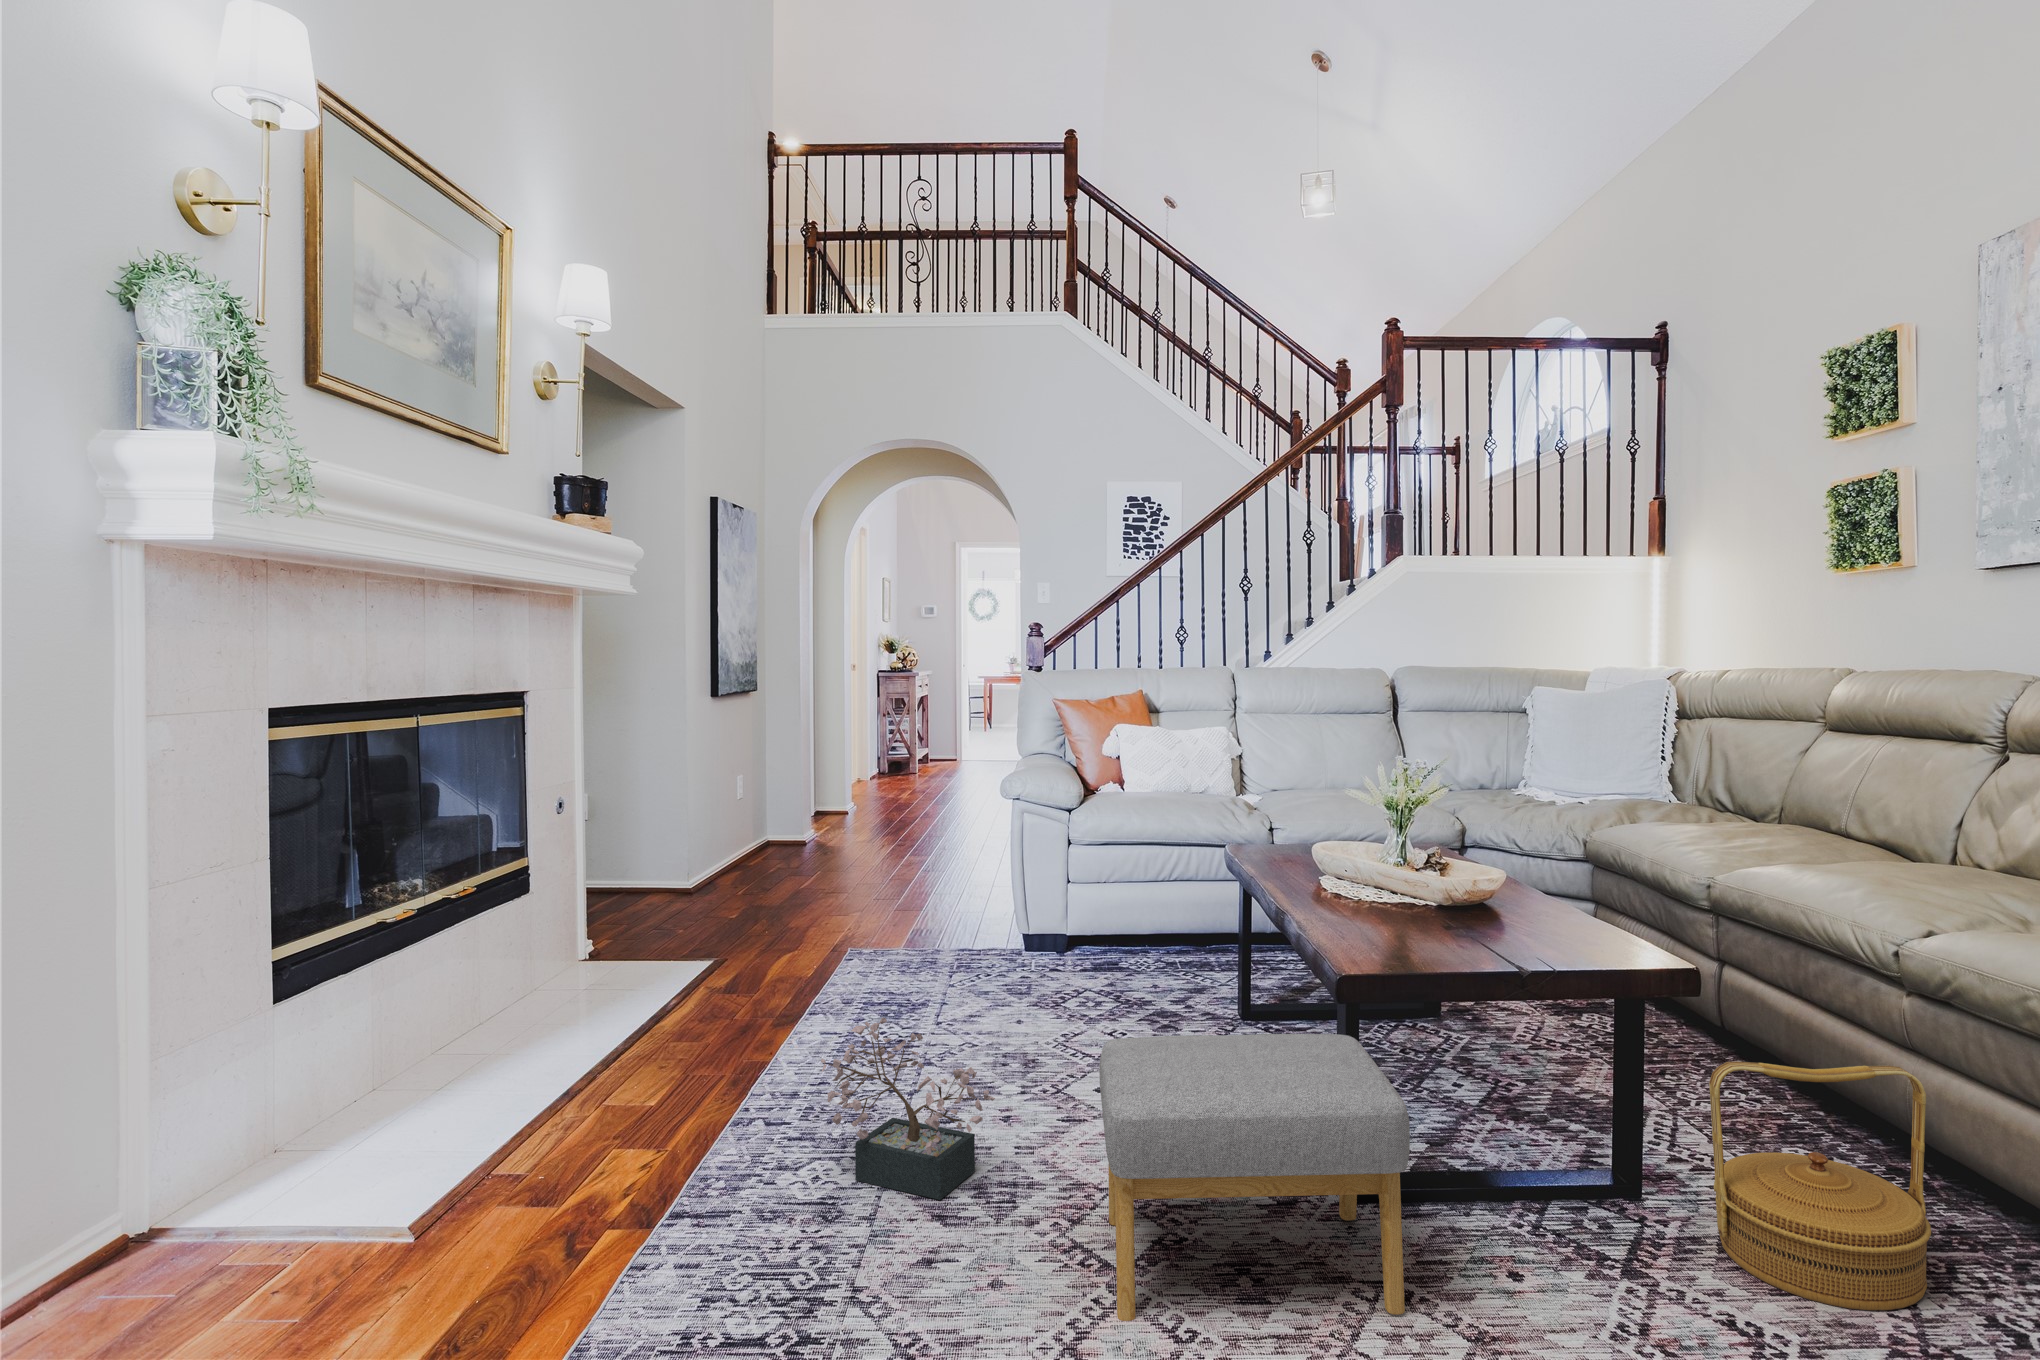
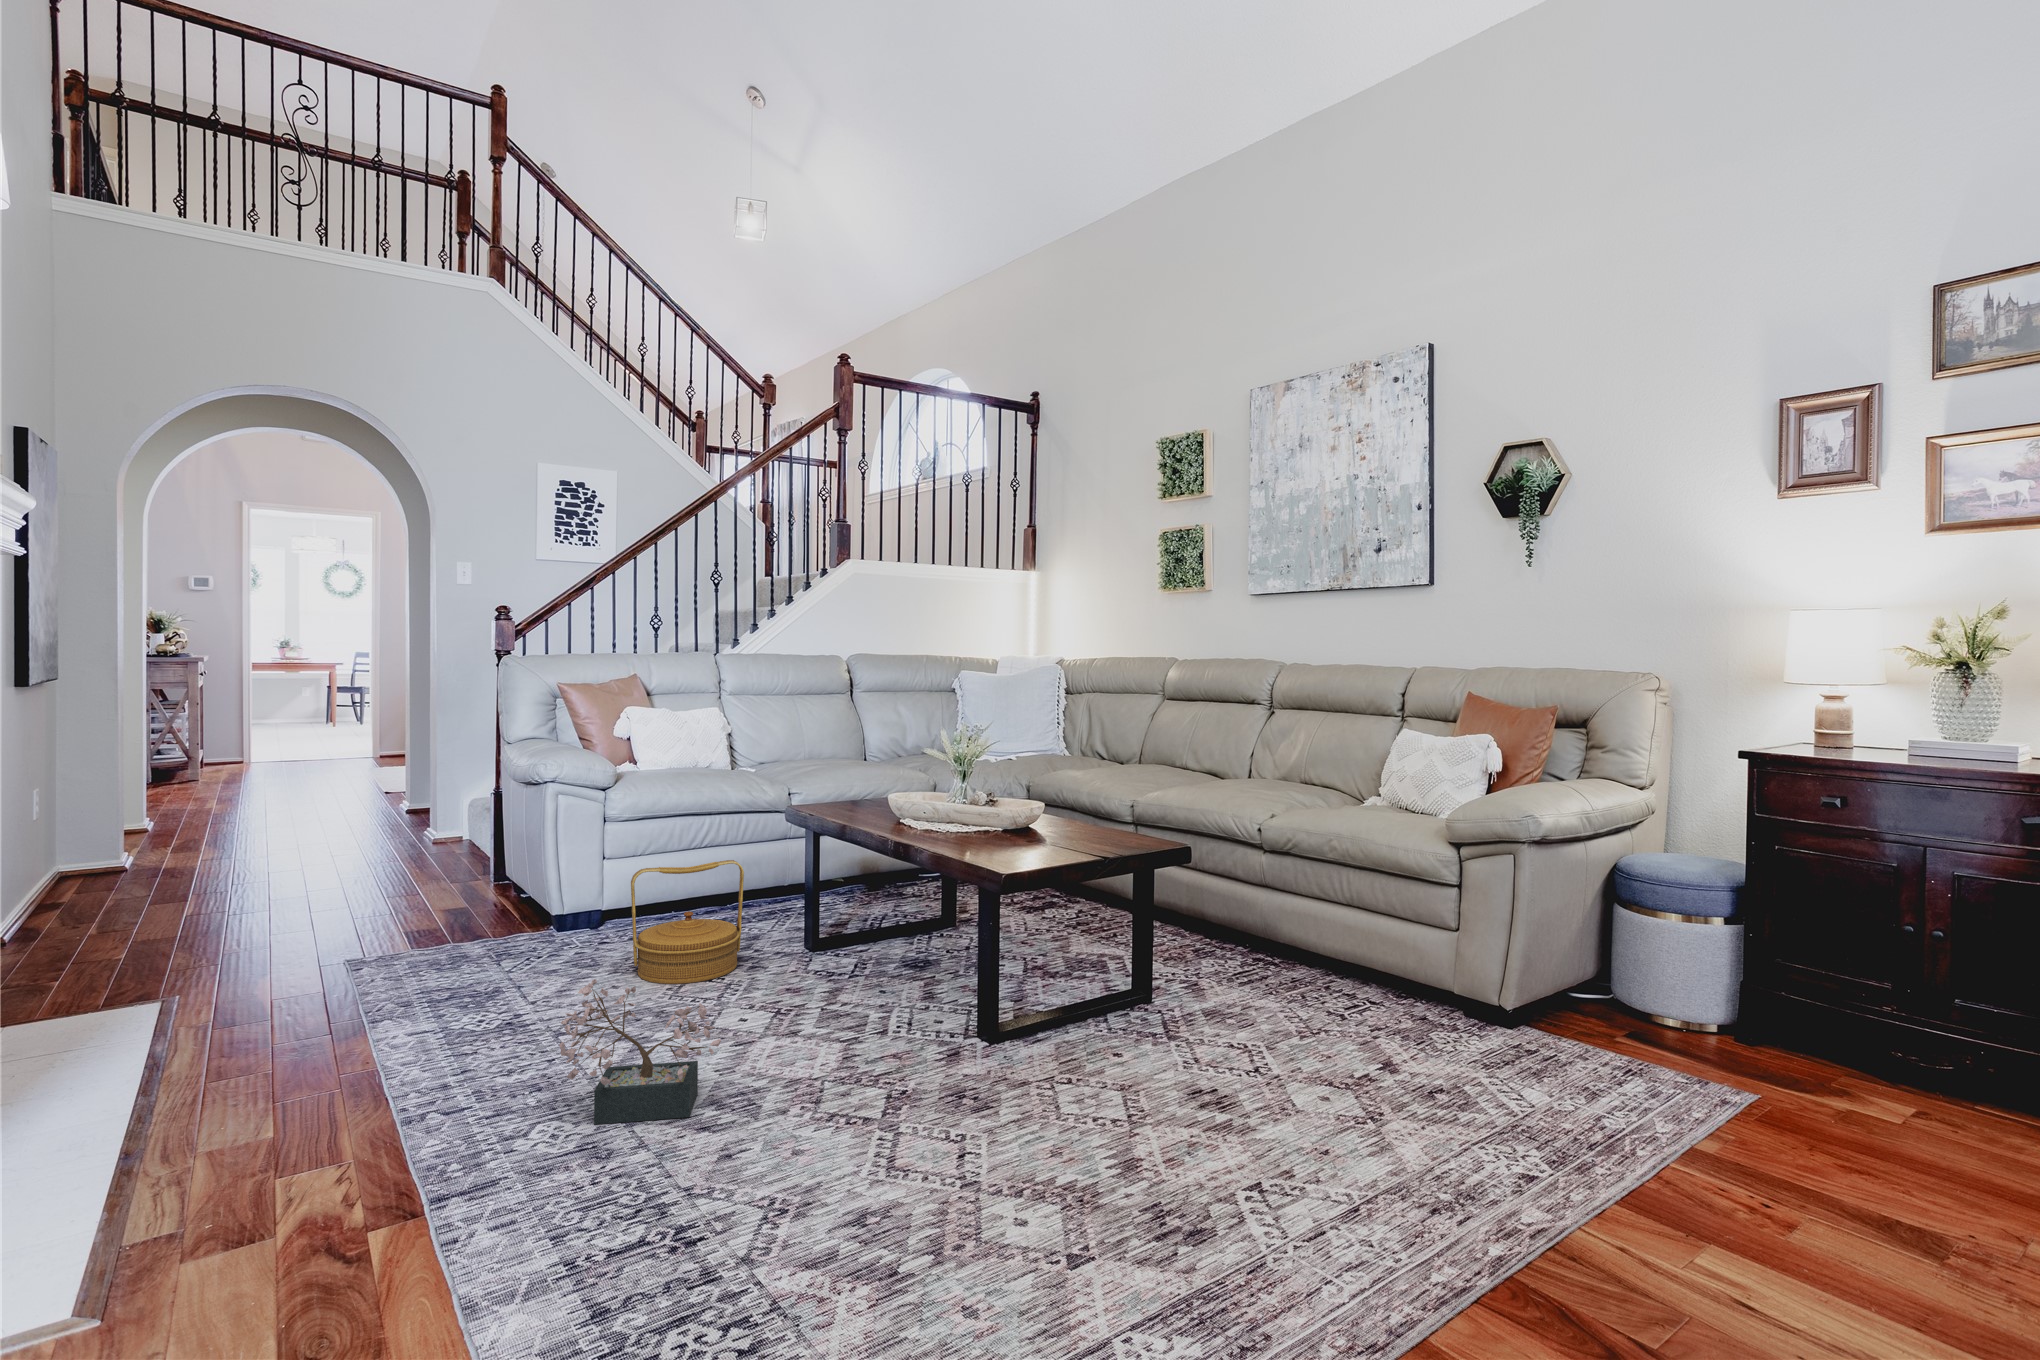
footstool: present [1100,1034,1410,1321] -> none [834,923,1077,1144]
basket: present [1709,1061,1931,1311] -> present [631,860,744,984]

